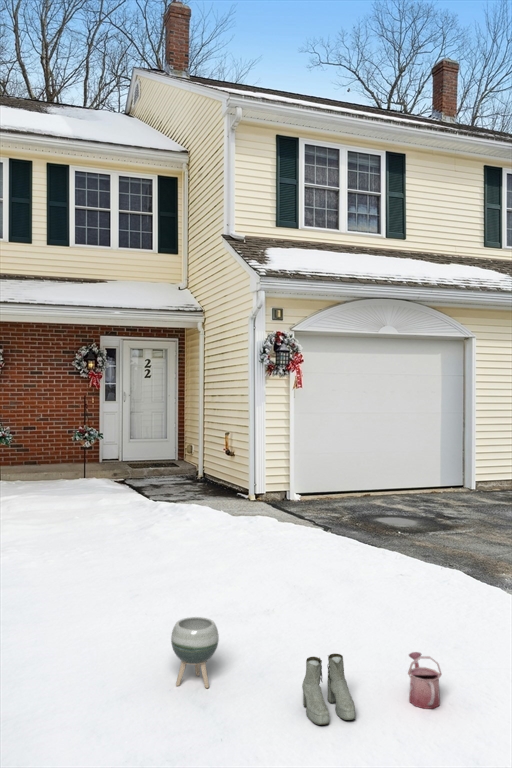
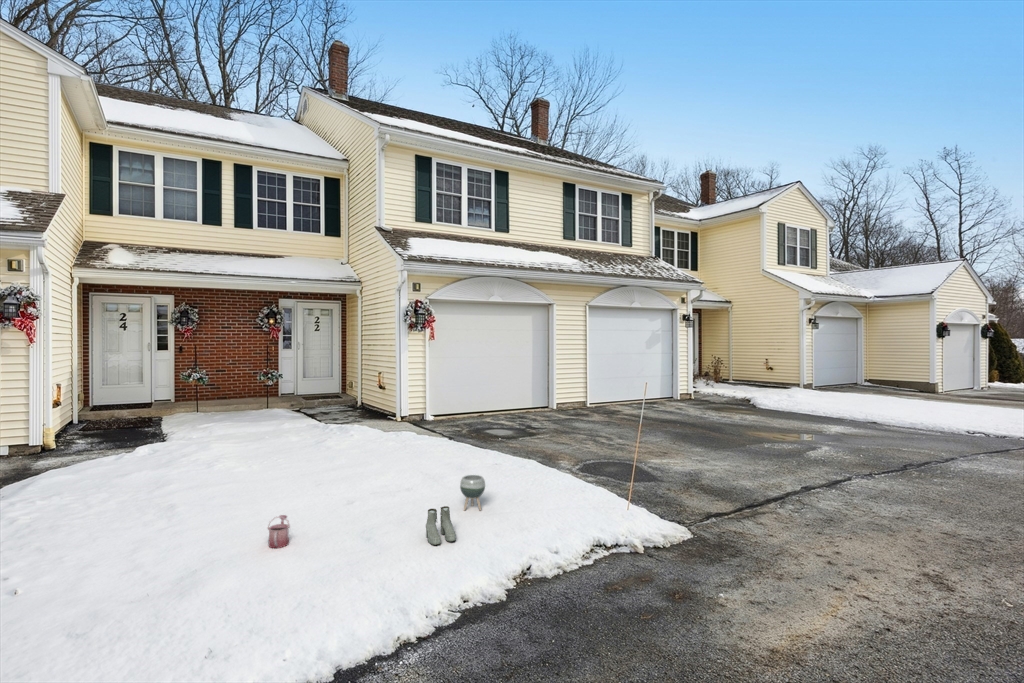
planter: present [171,617,219,688] -> present [460,475,485,510]
watering can: present [408,652,442,709] -> present [268,515,290,548]

